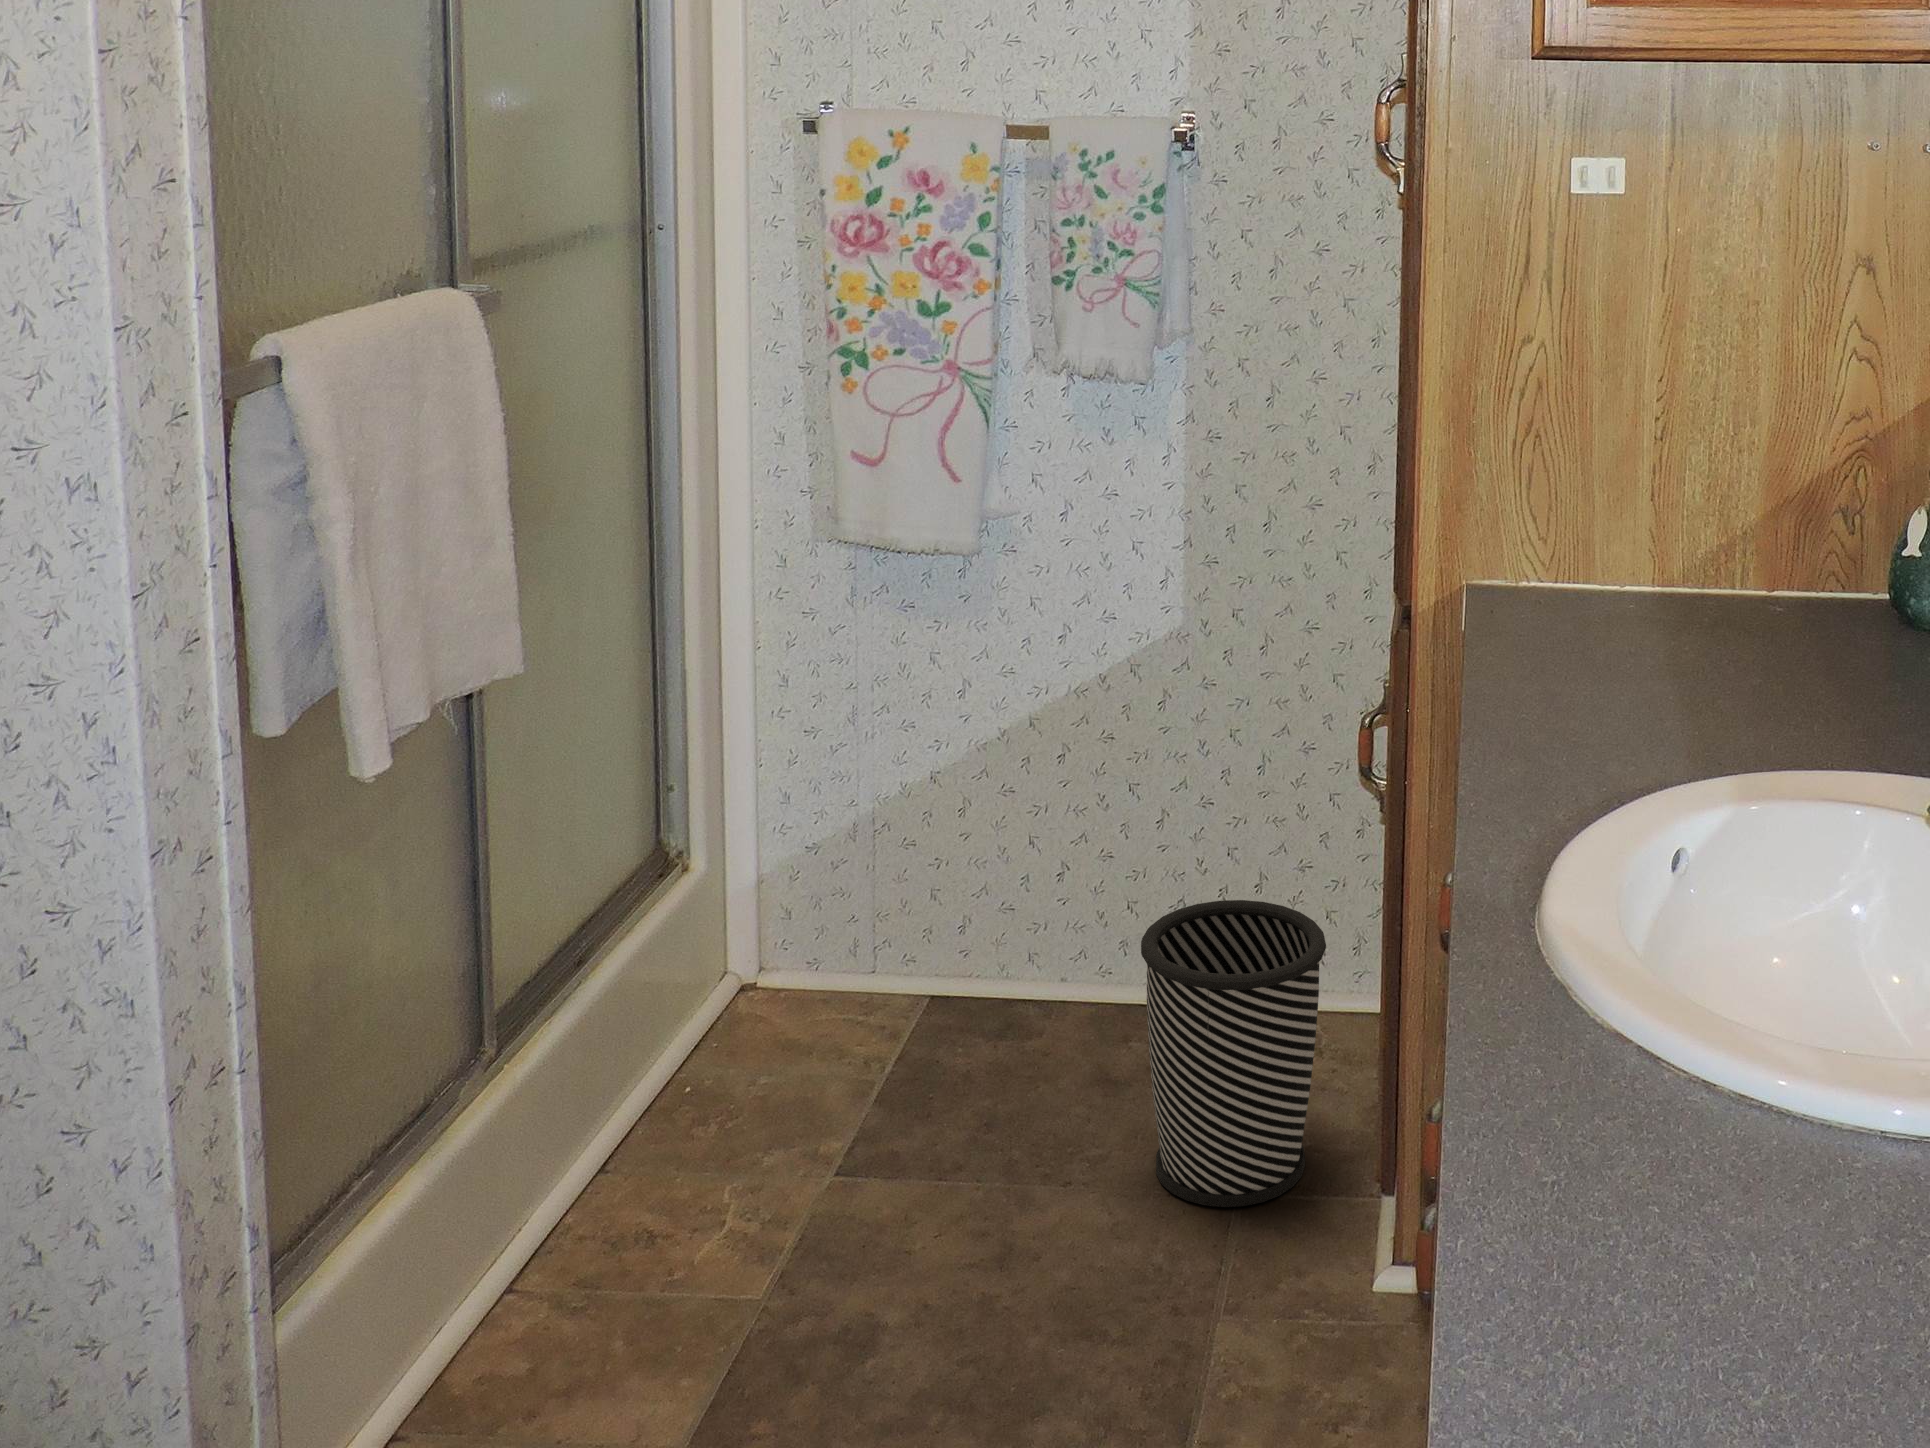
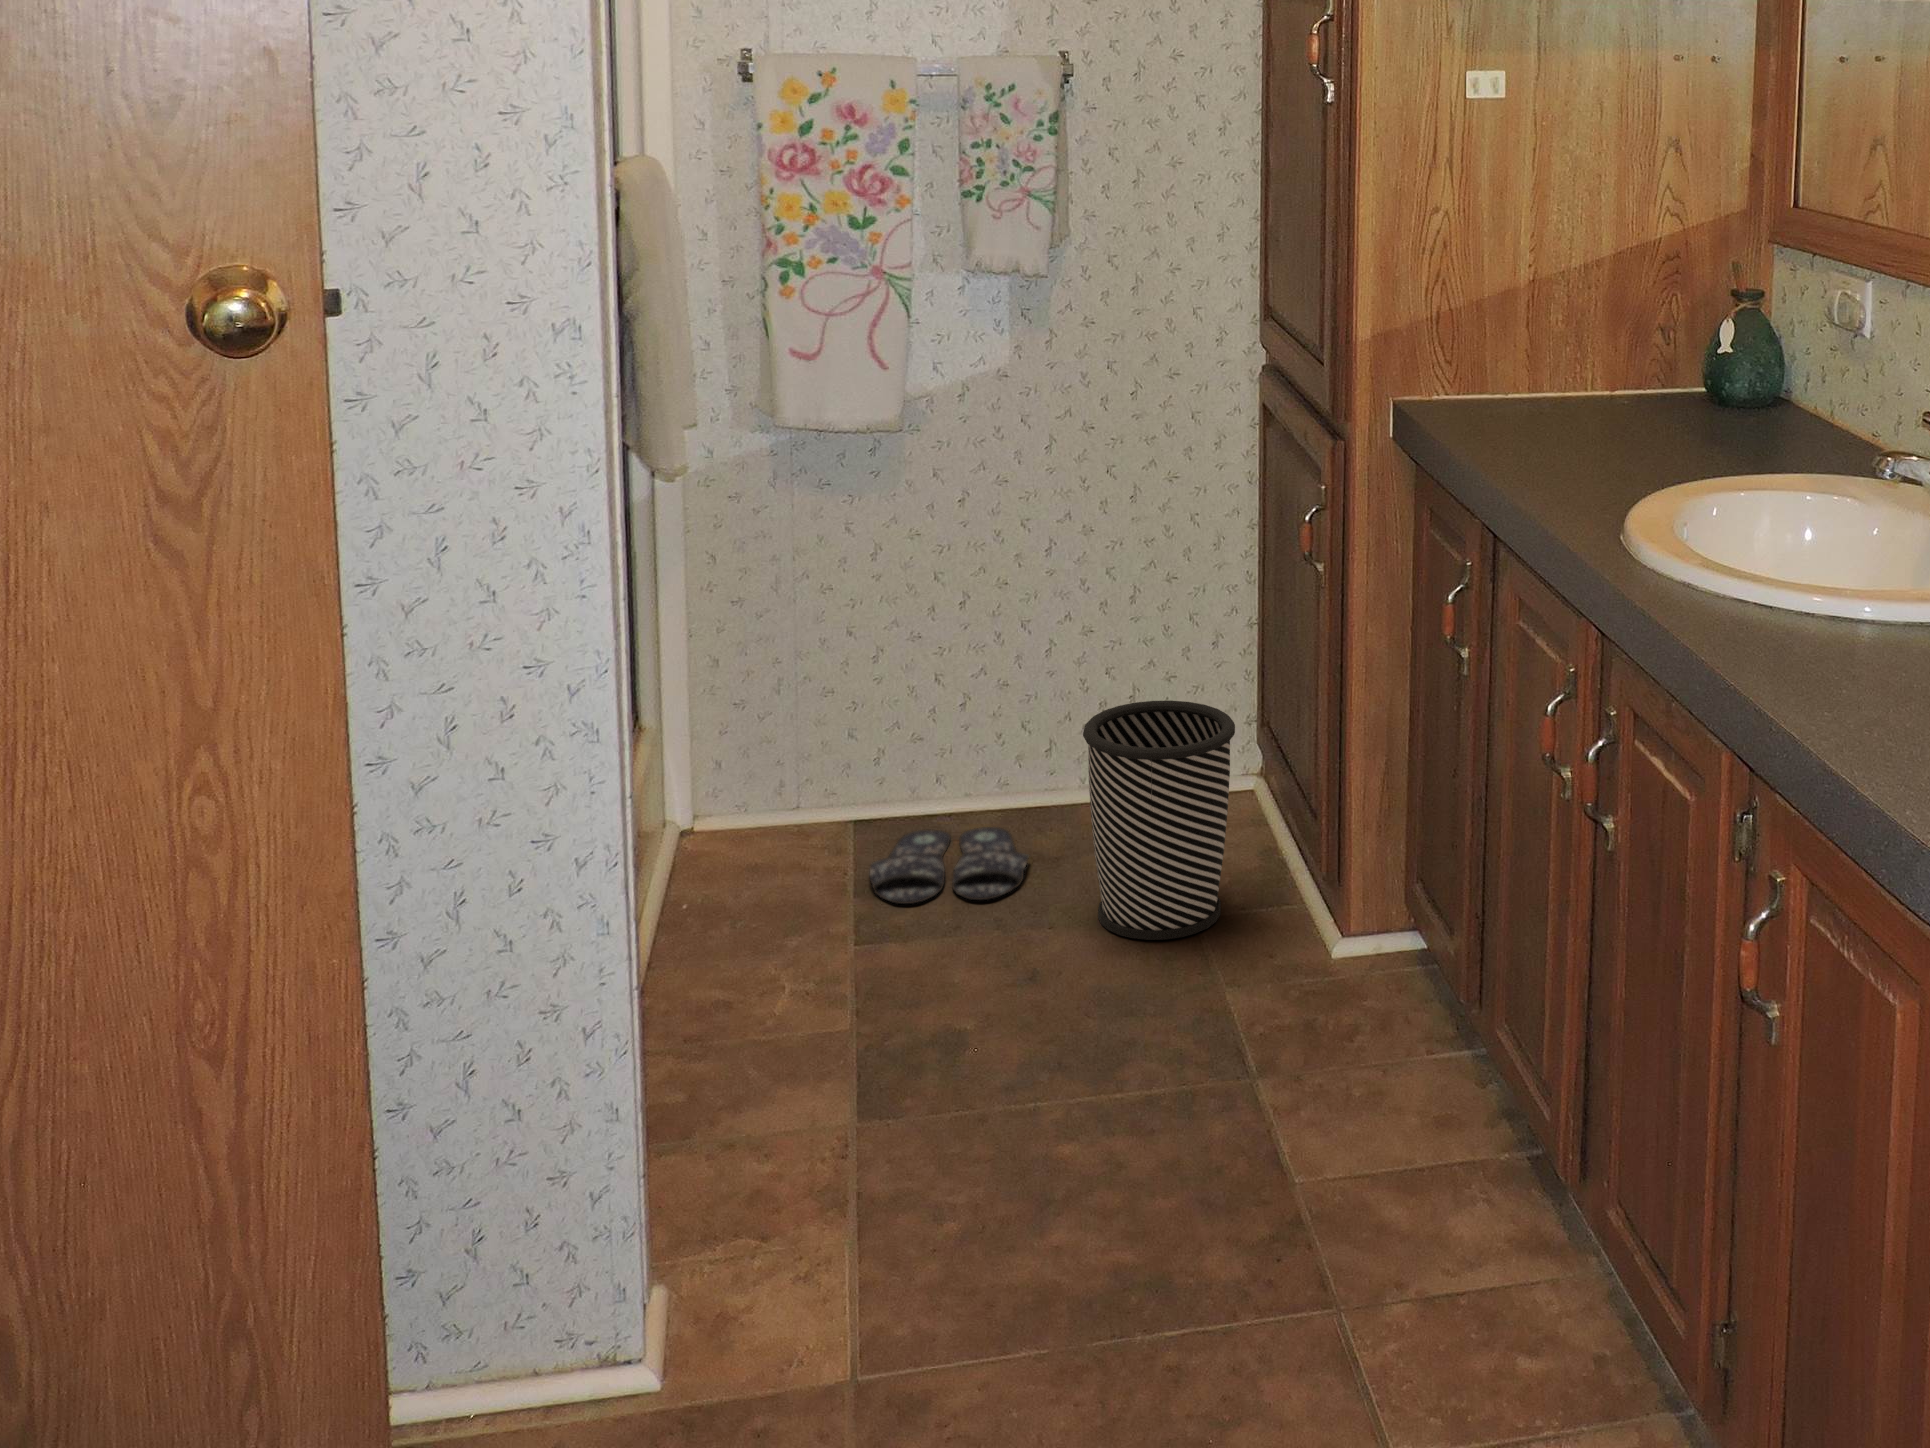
slippers: none [913,1012,1104,1122] -> present [870,827,1029,904]

